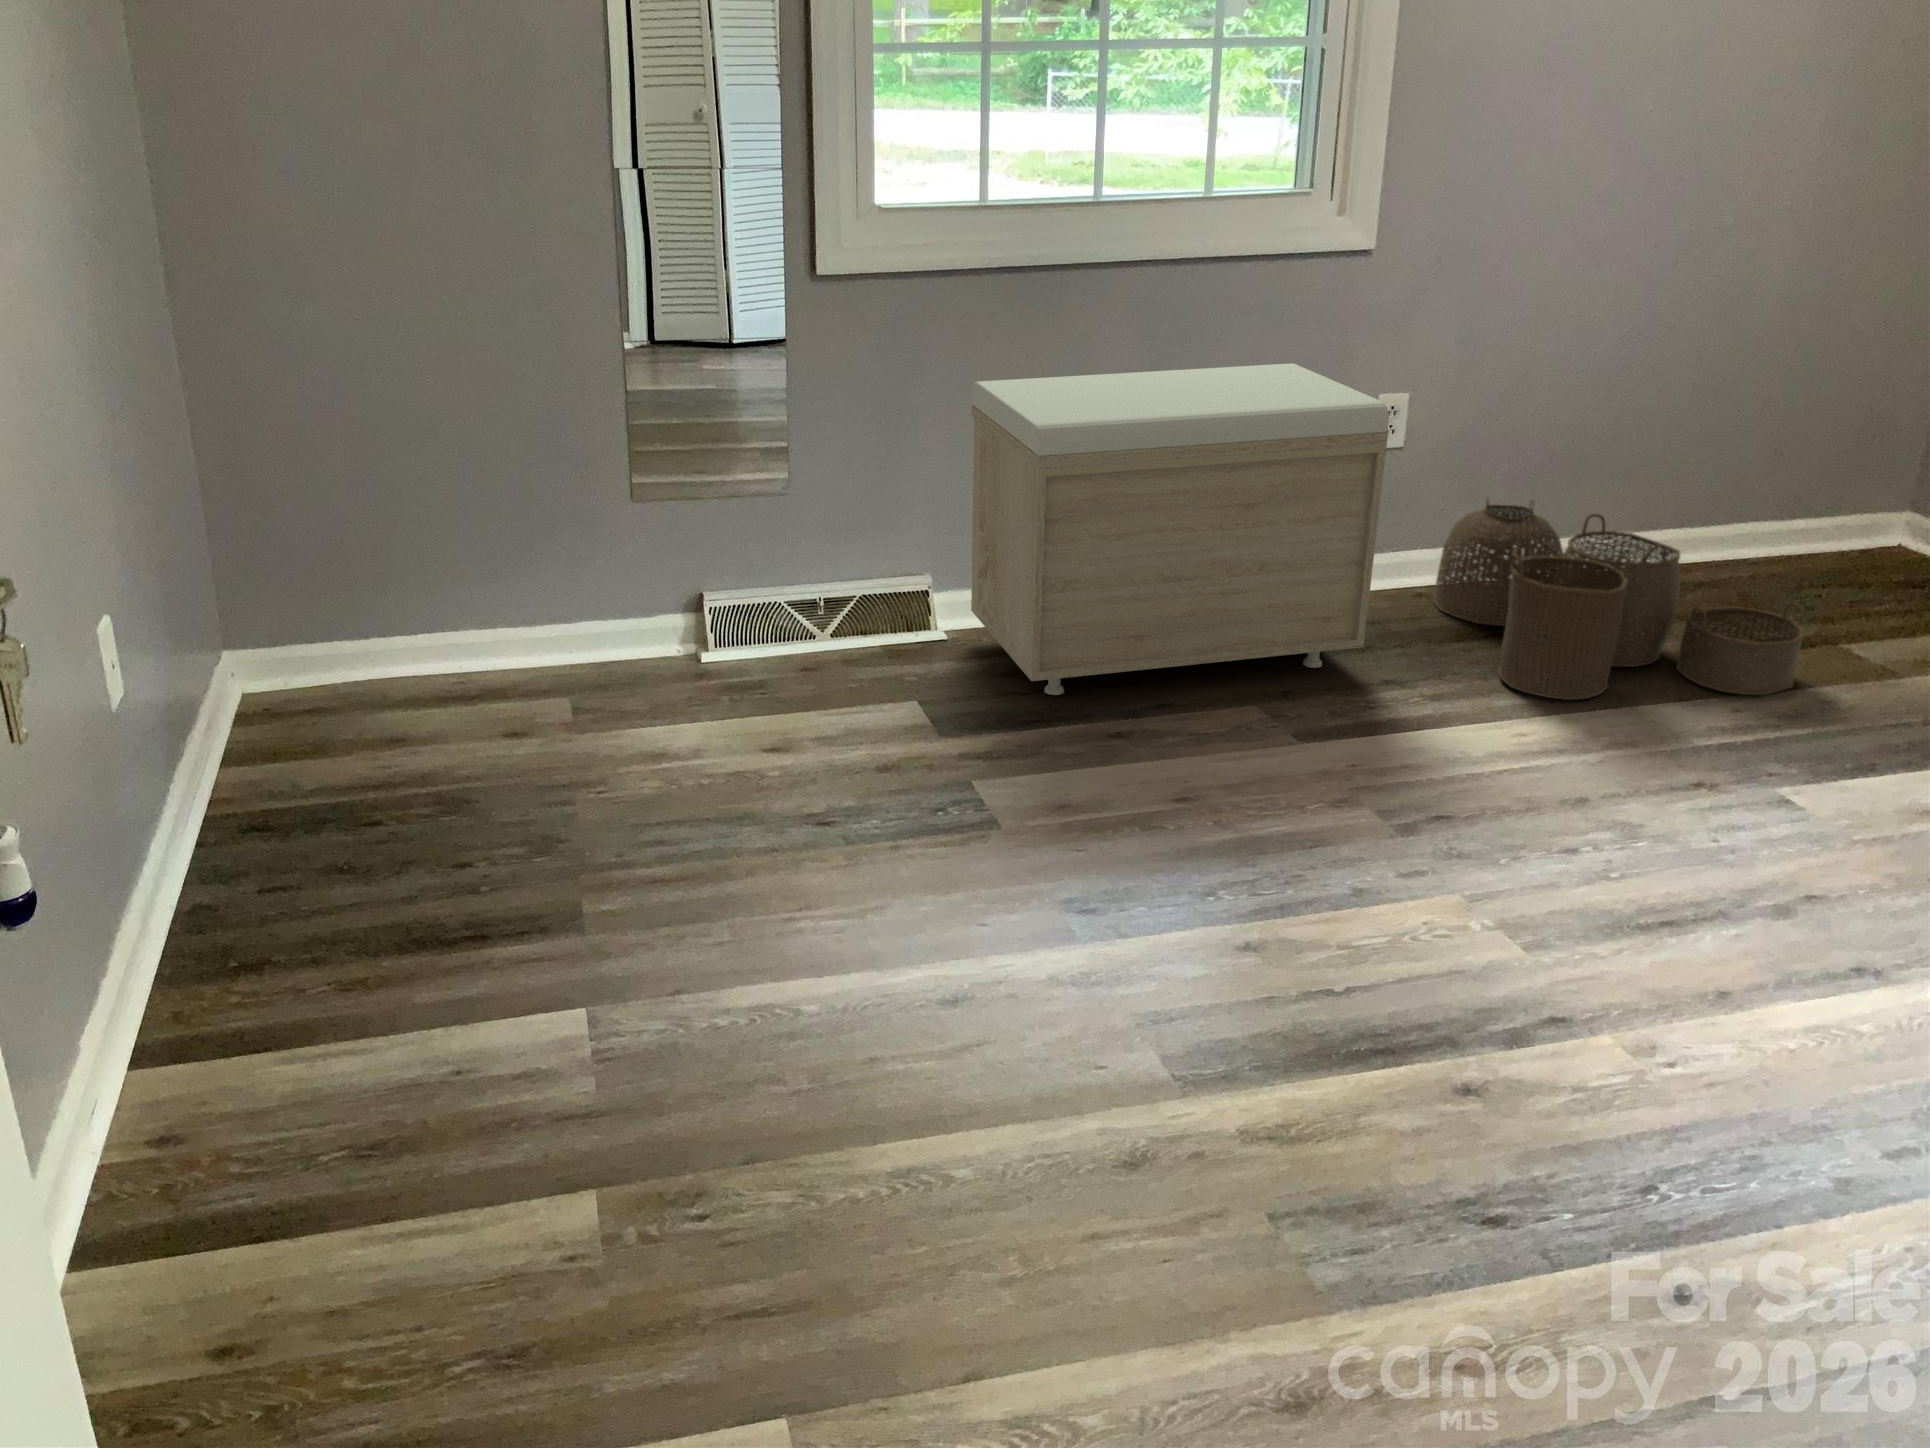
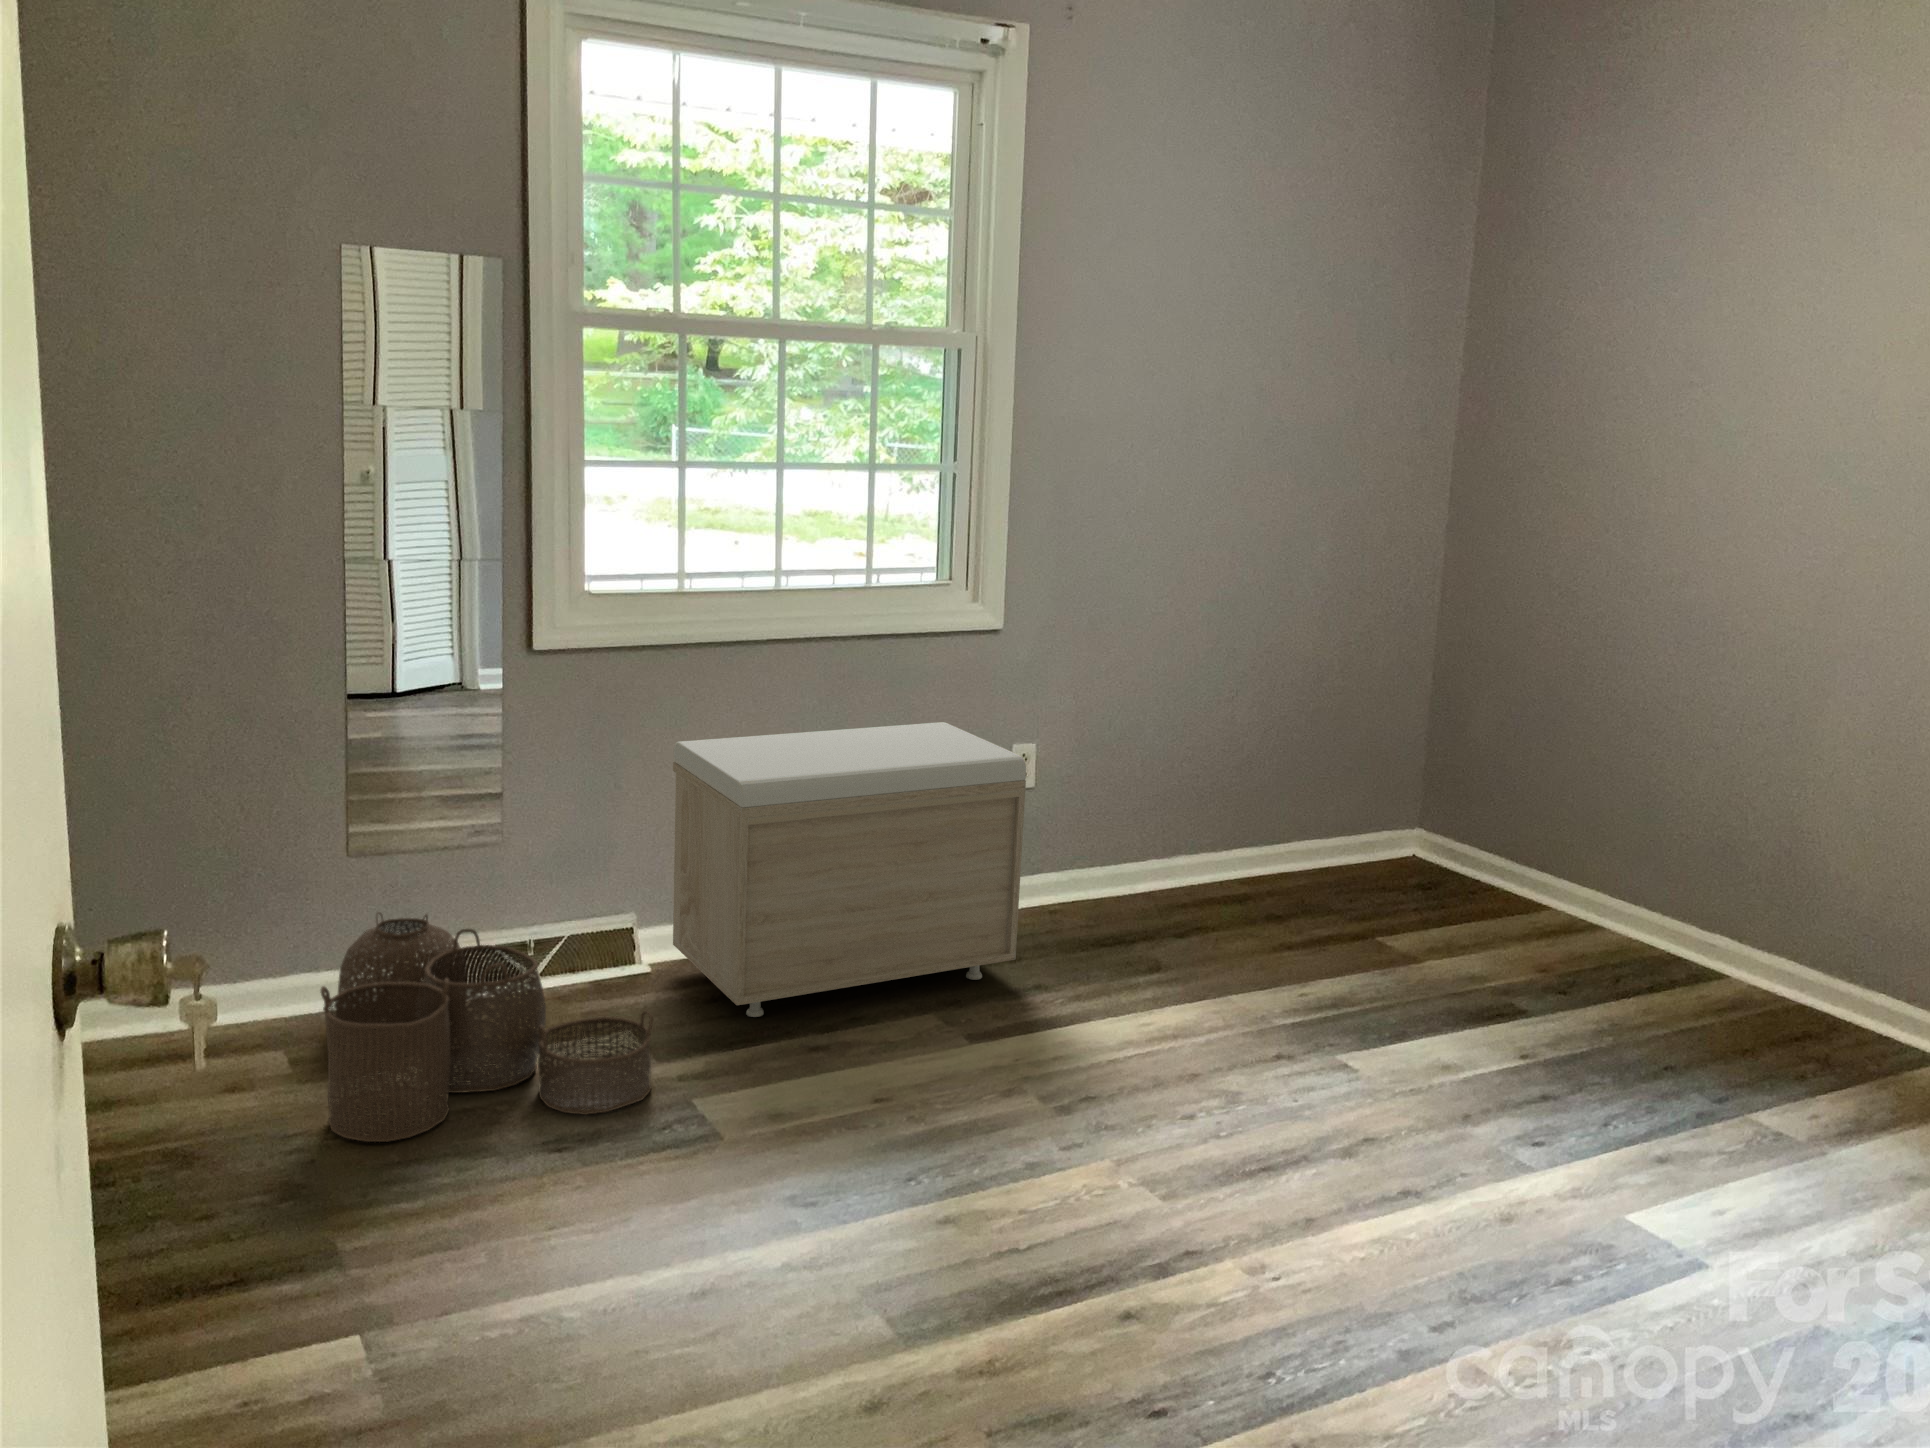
woven basket: present [1433,500,1805,700] -> present [321,912,653,1142]

